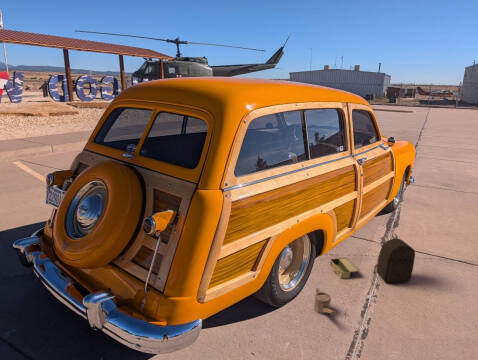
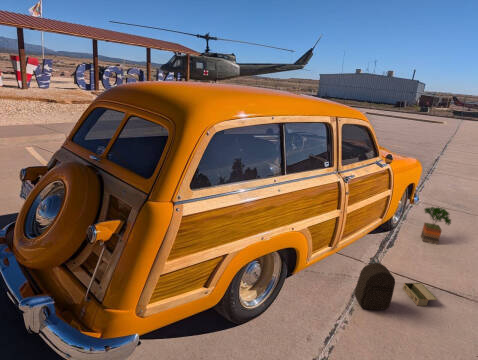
potted tree: none [421,185,450,221] -> present [421,207,451,244]
toolbox: present [330,258,359,279] -> present [403,283,437,306]
watering can: present [314,288,336,315] -> none [278,307,296,339]

